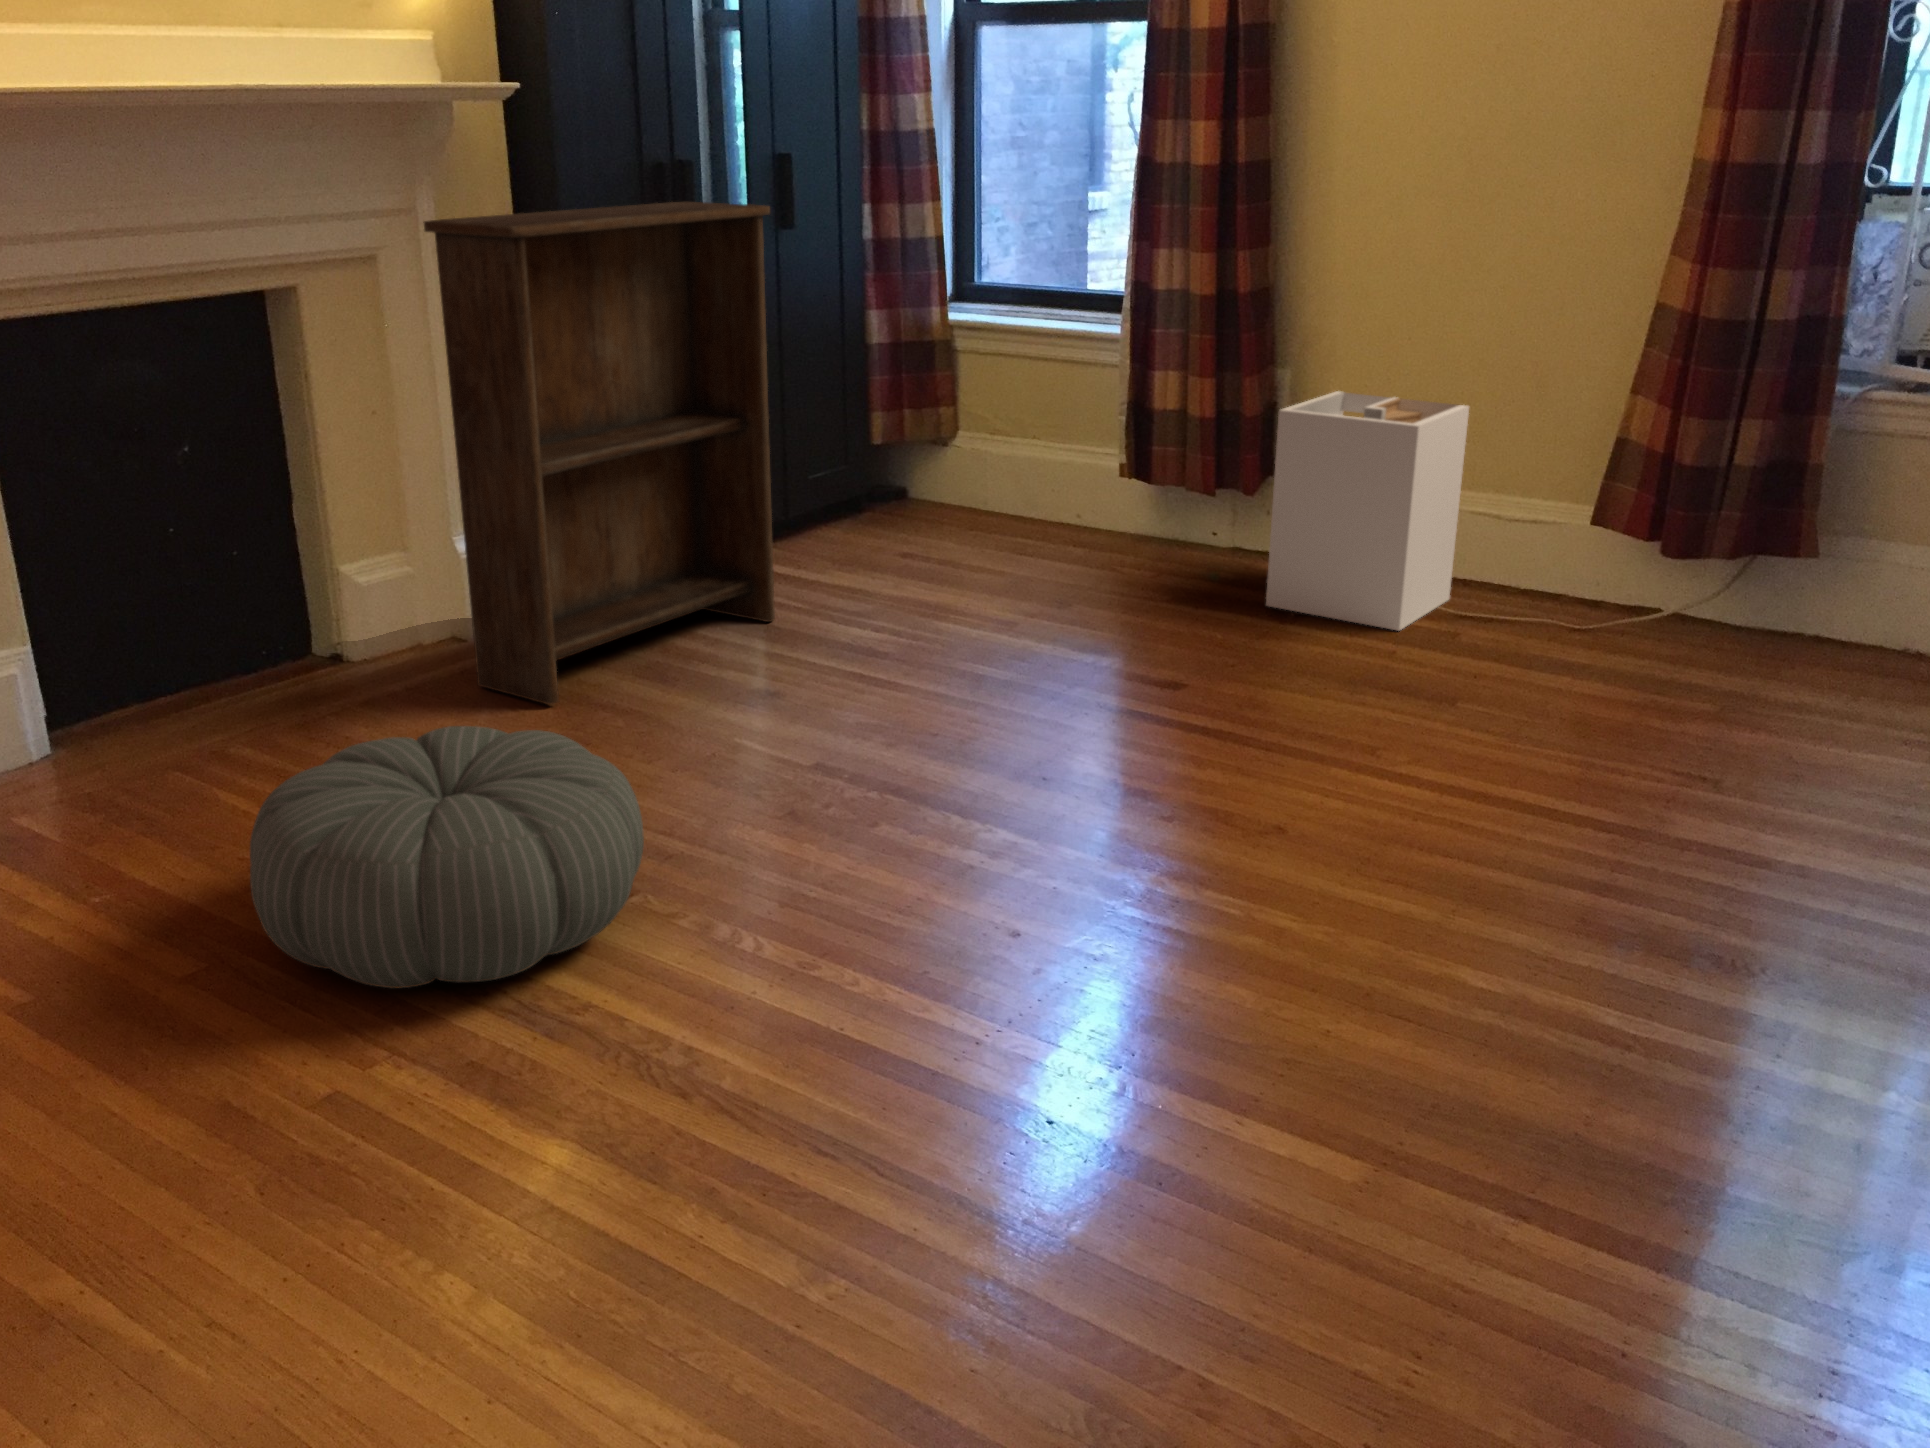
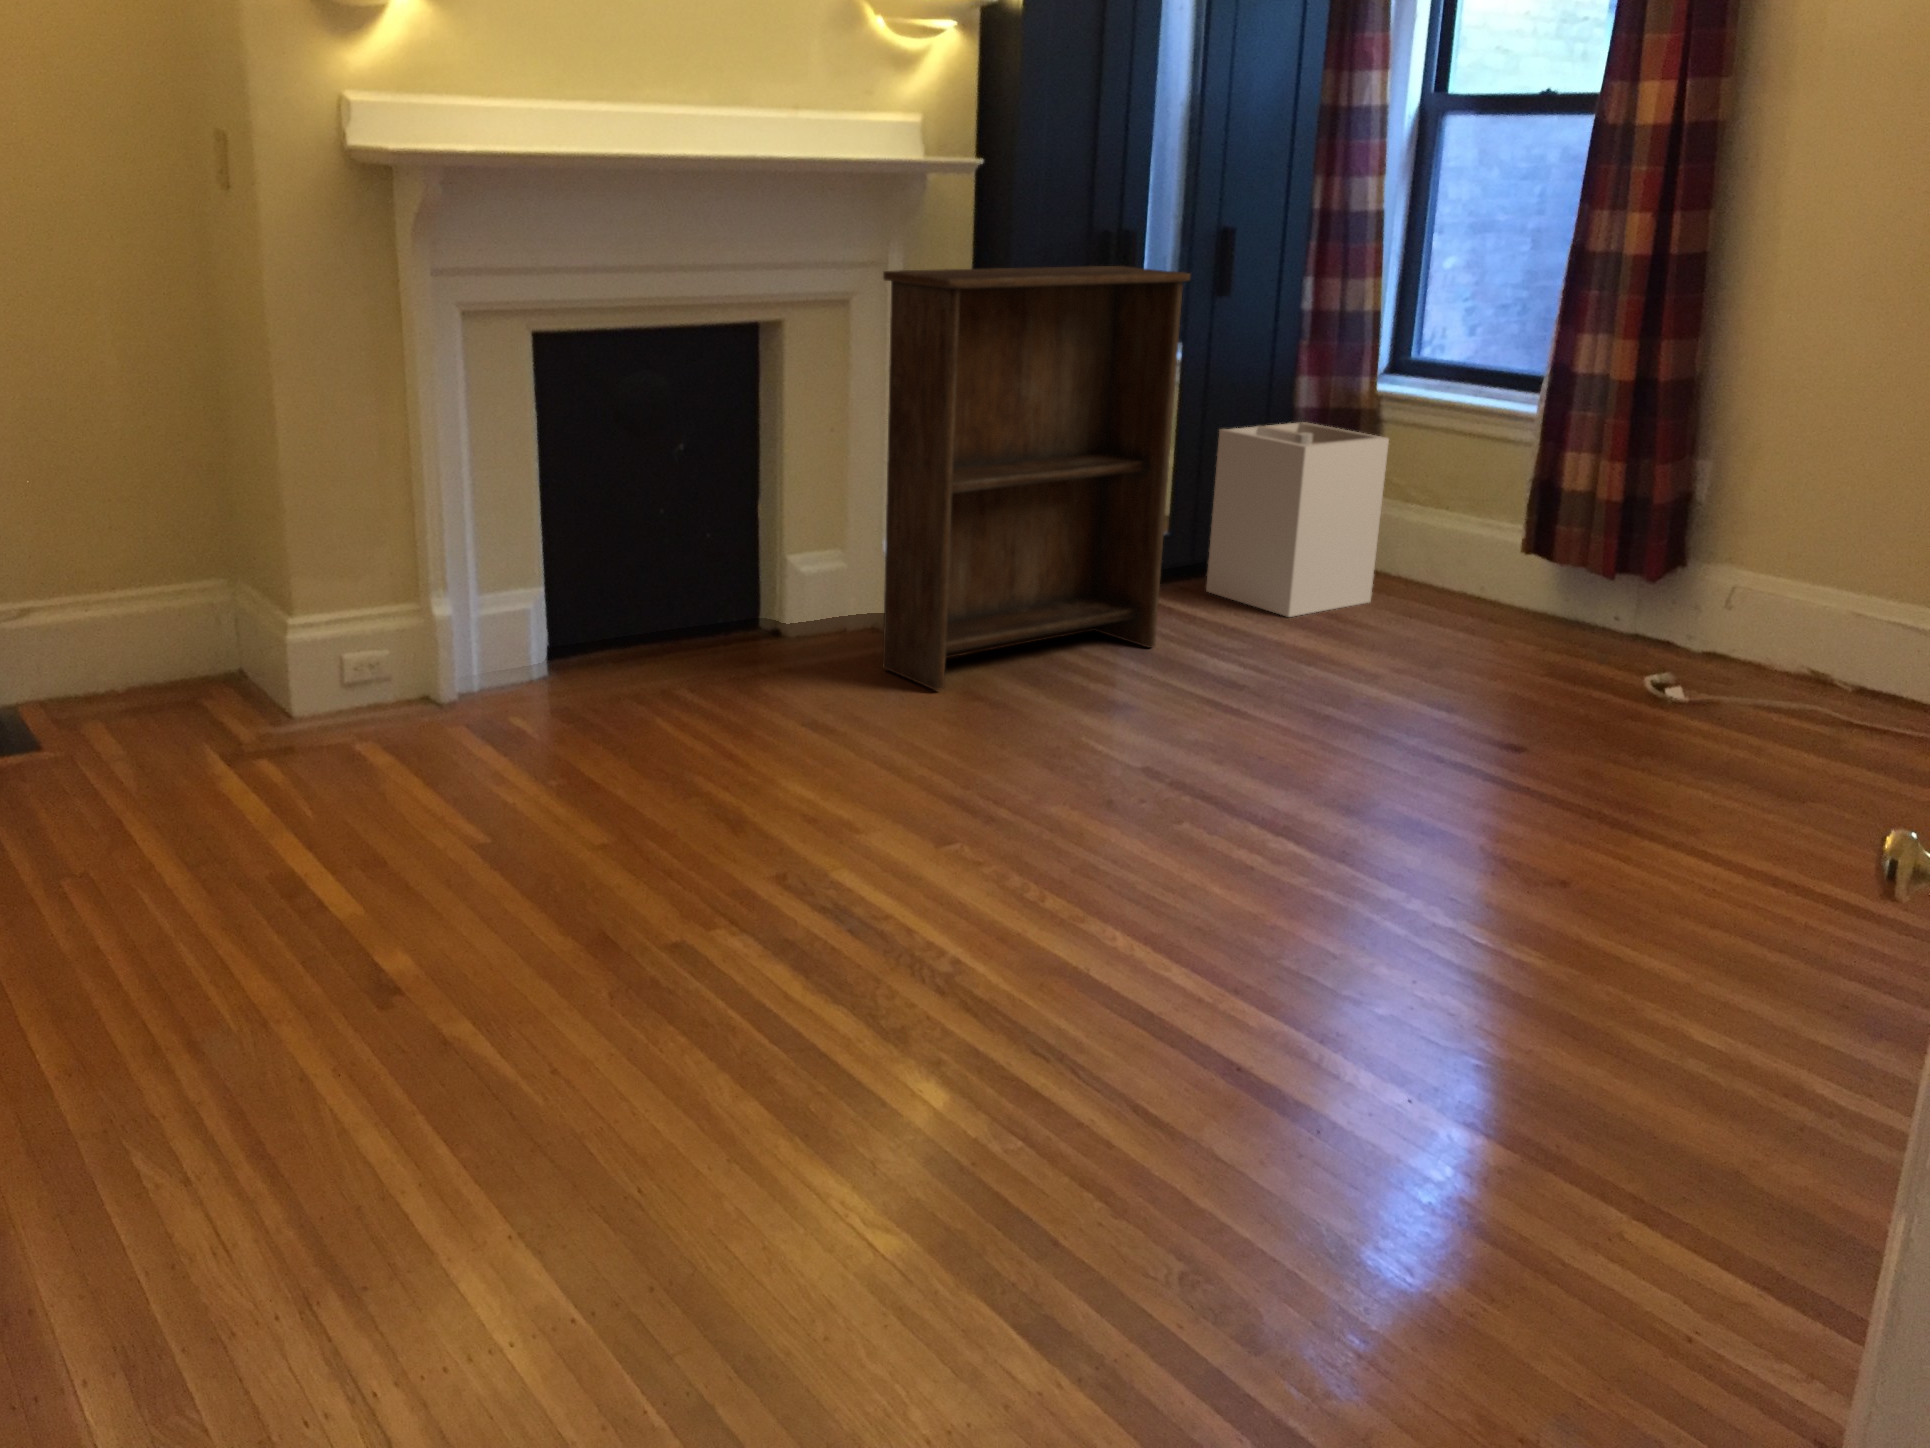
laundry hamper: present [1266,391,1469,631] -> present [1206,422,1389,617]
pouf: present [250,726,644,988] -> none [654,684,967,886]

